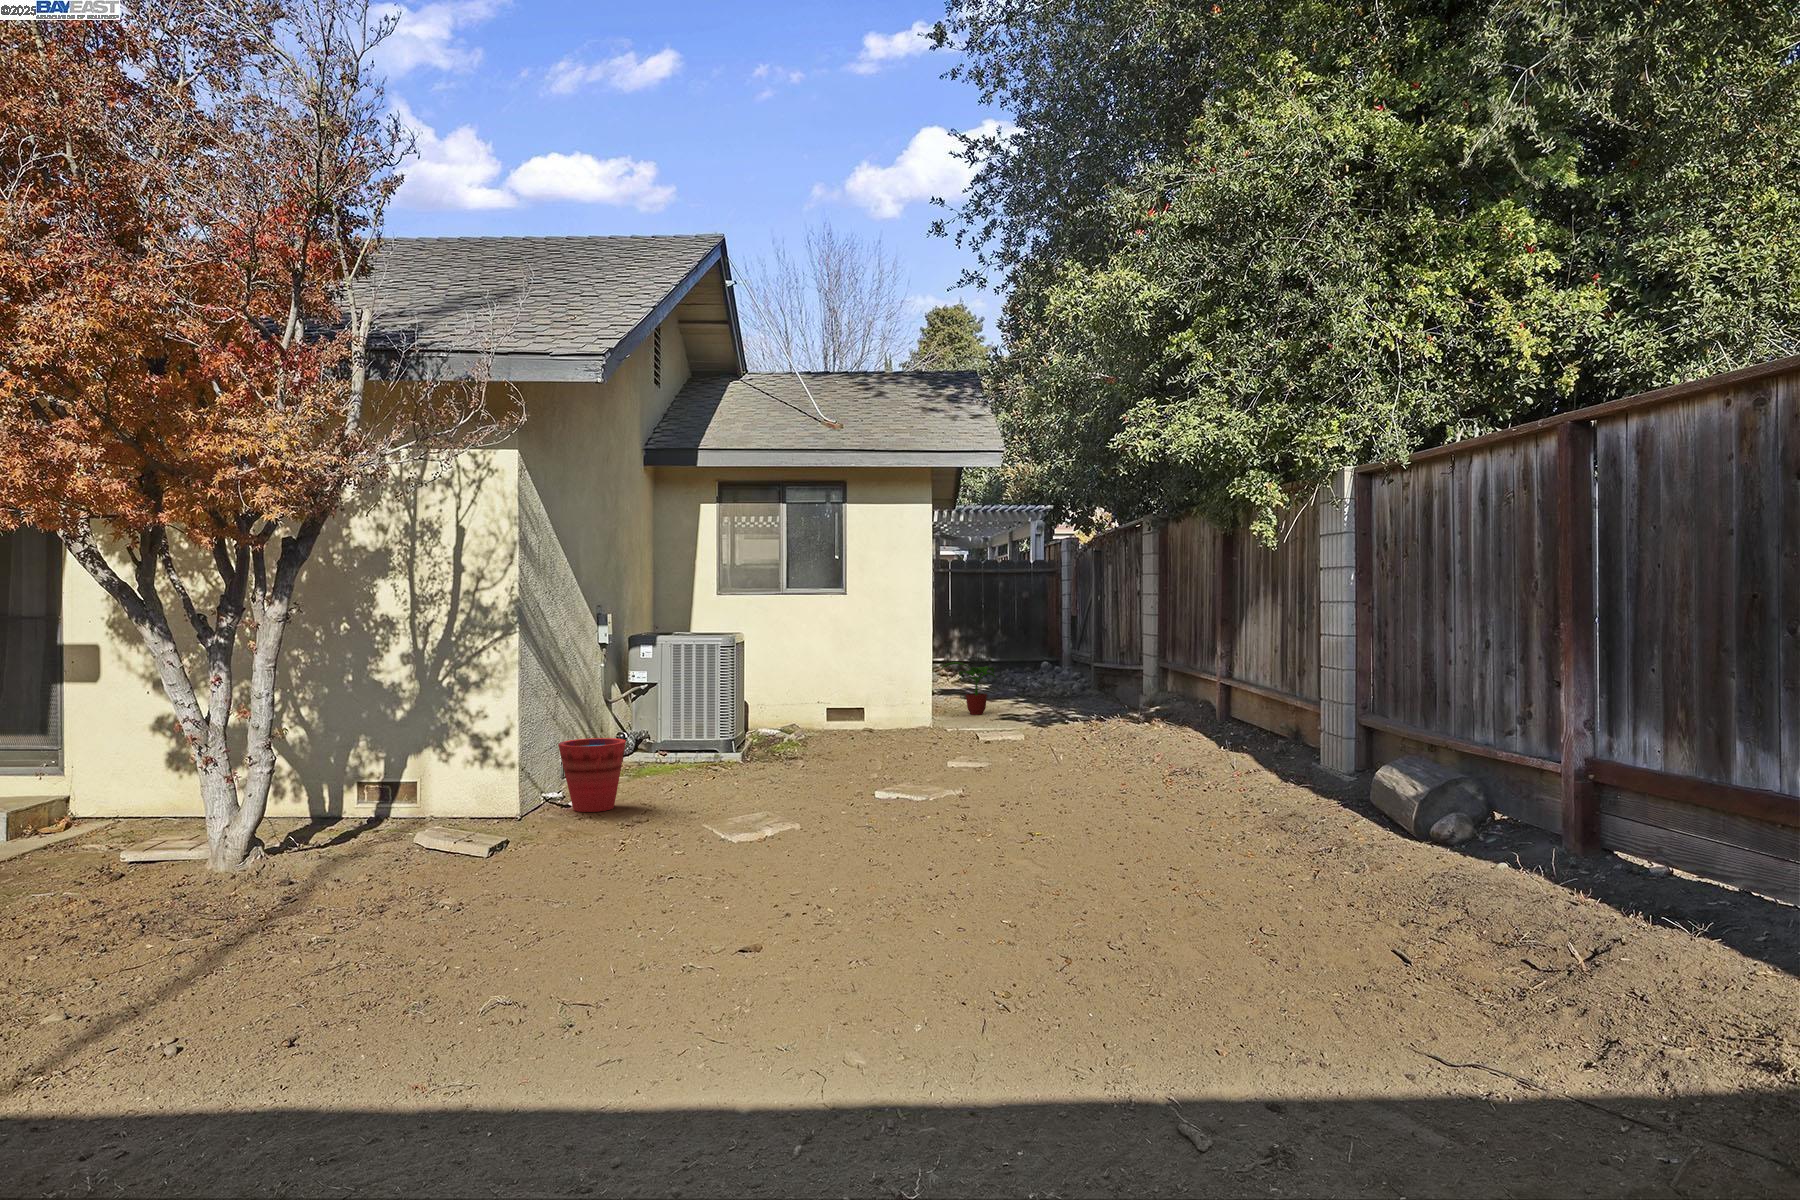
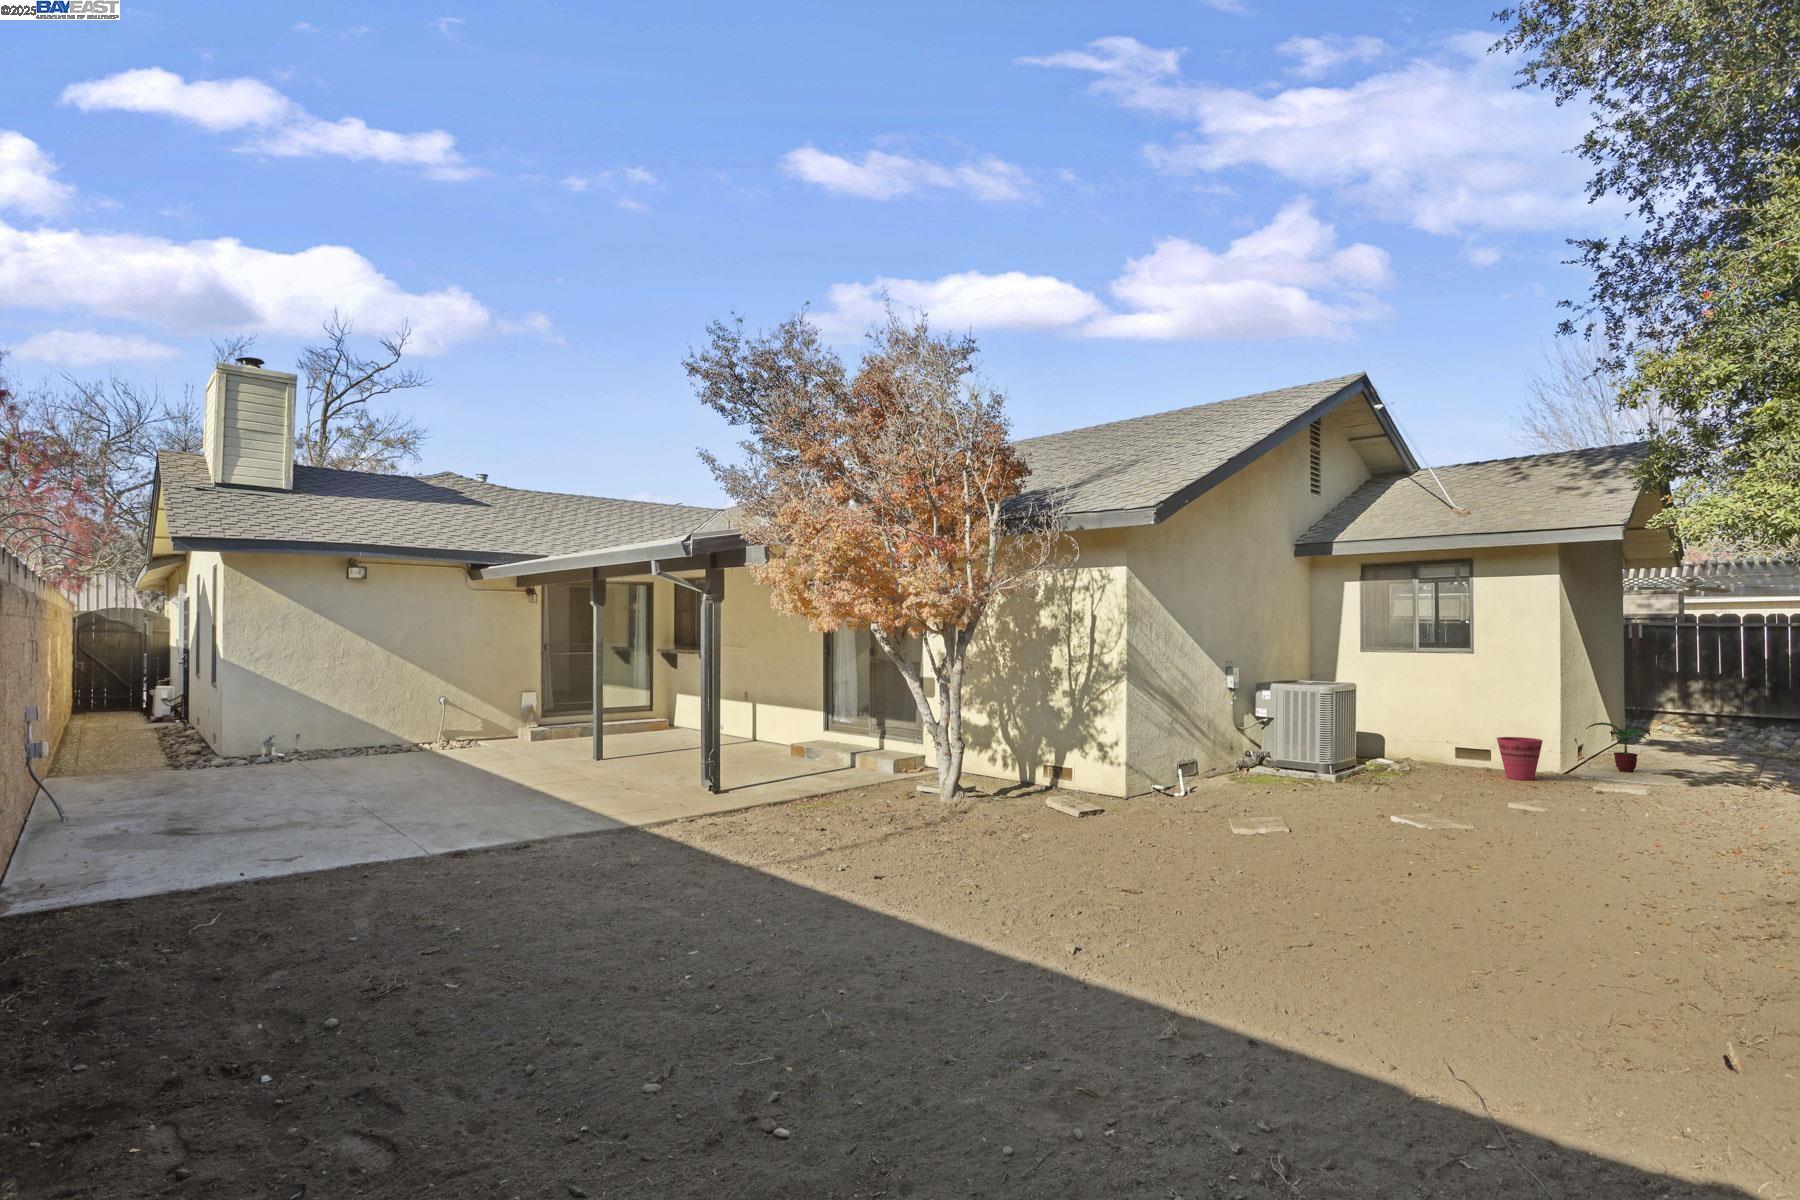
bucket: present [558,738,626,812] -> present [1497,737,1543,780]

